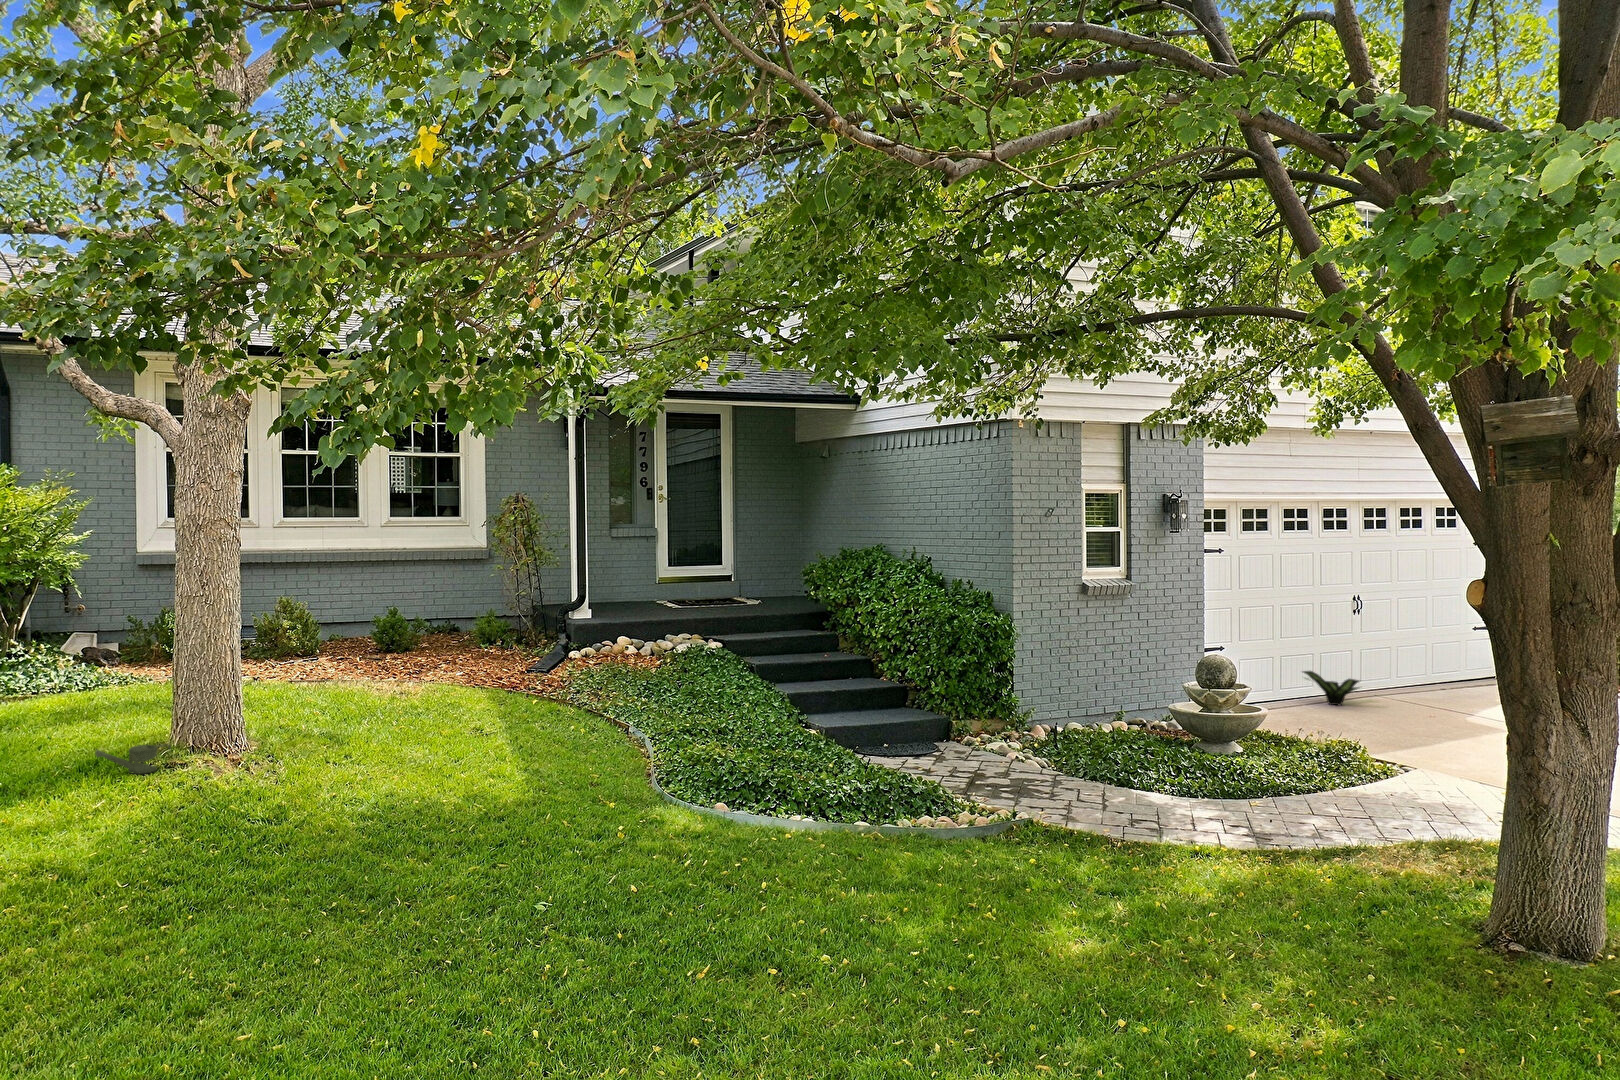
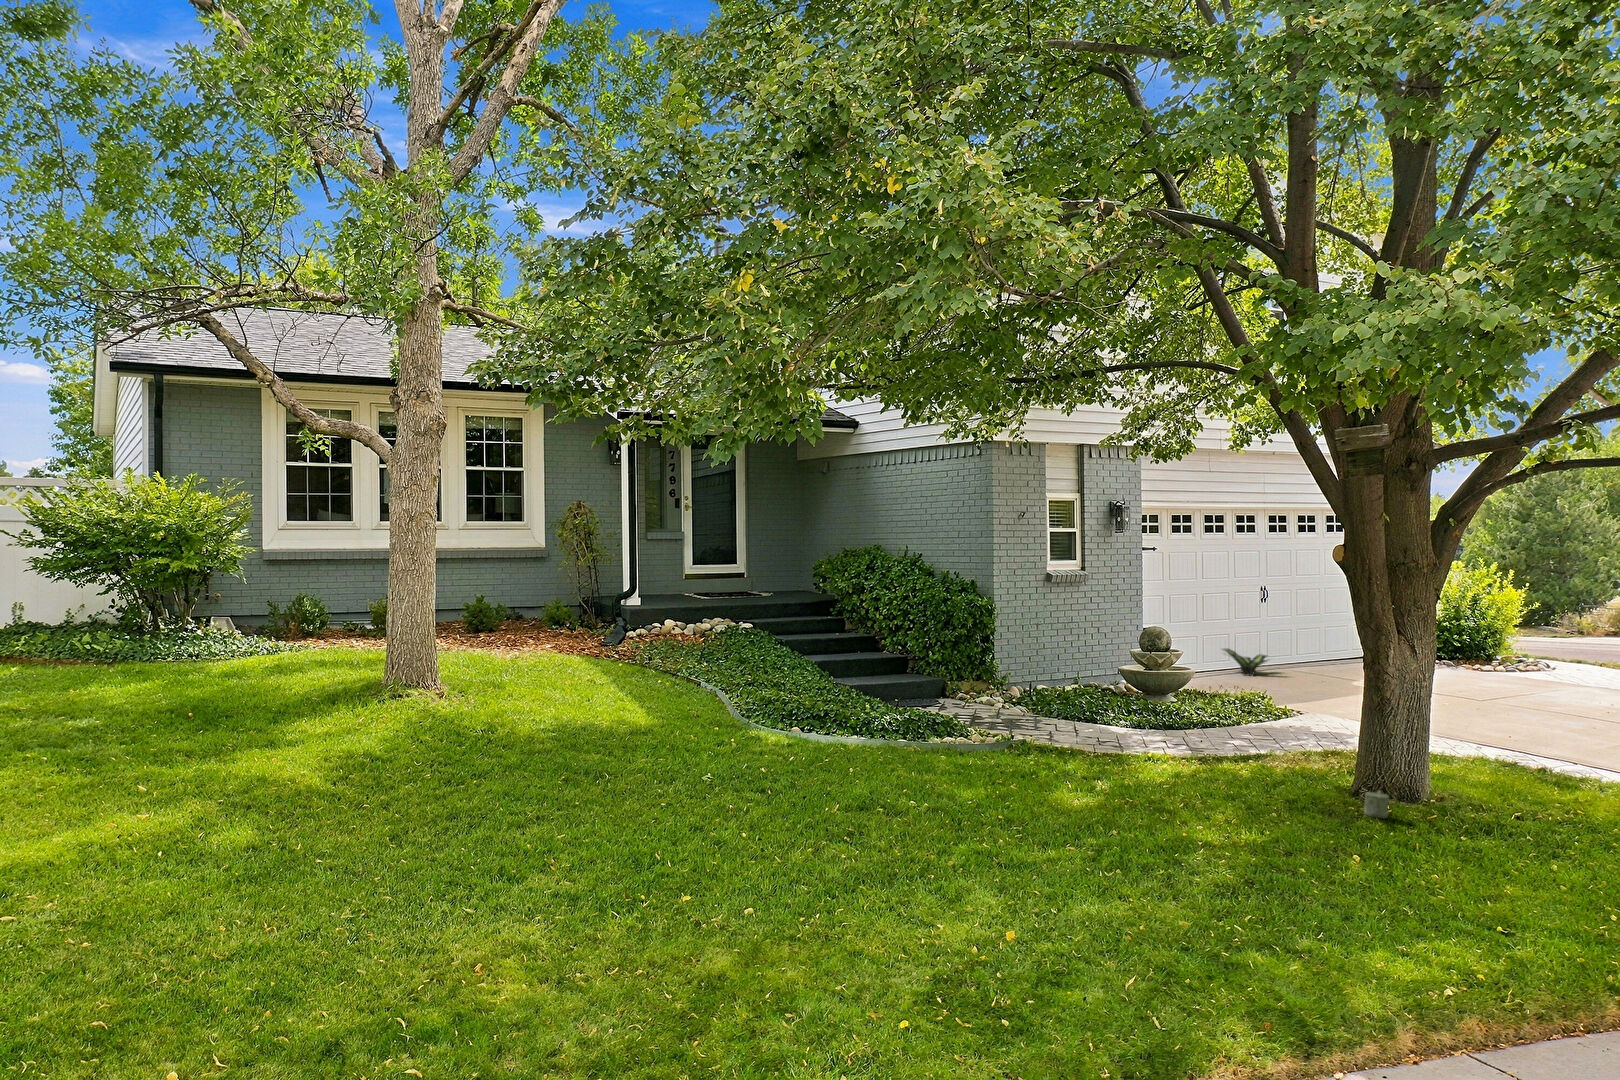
watering can: present [95,744,171,774] -> present [1364,791,1389,818]

